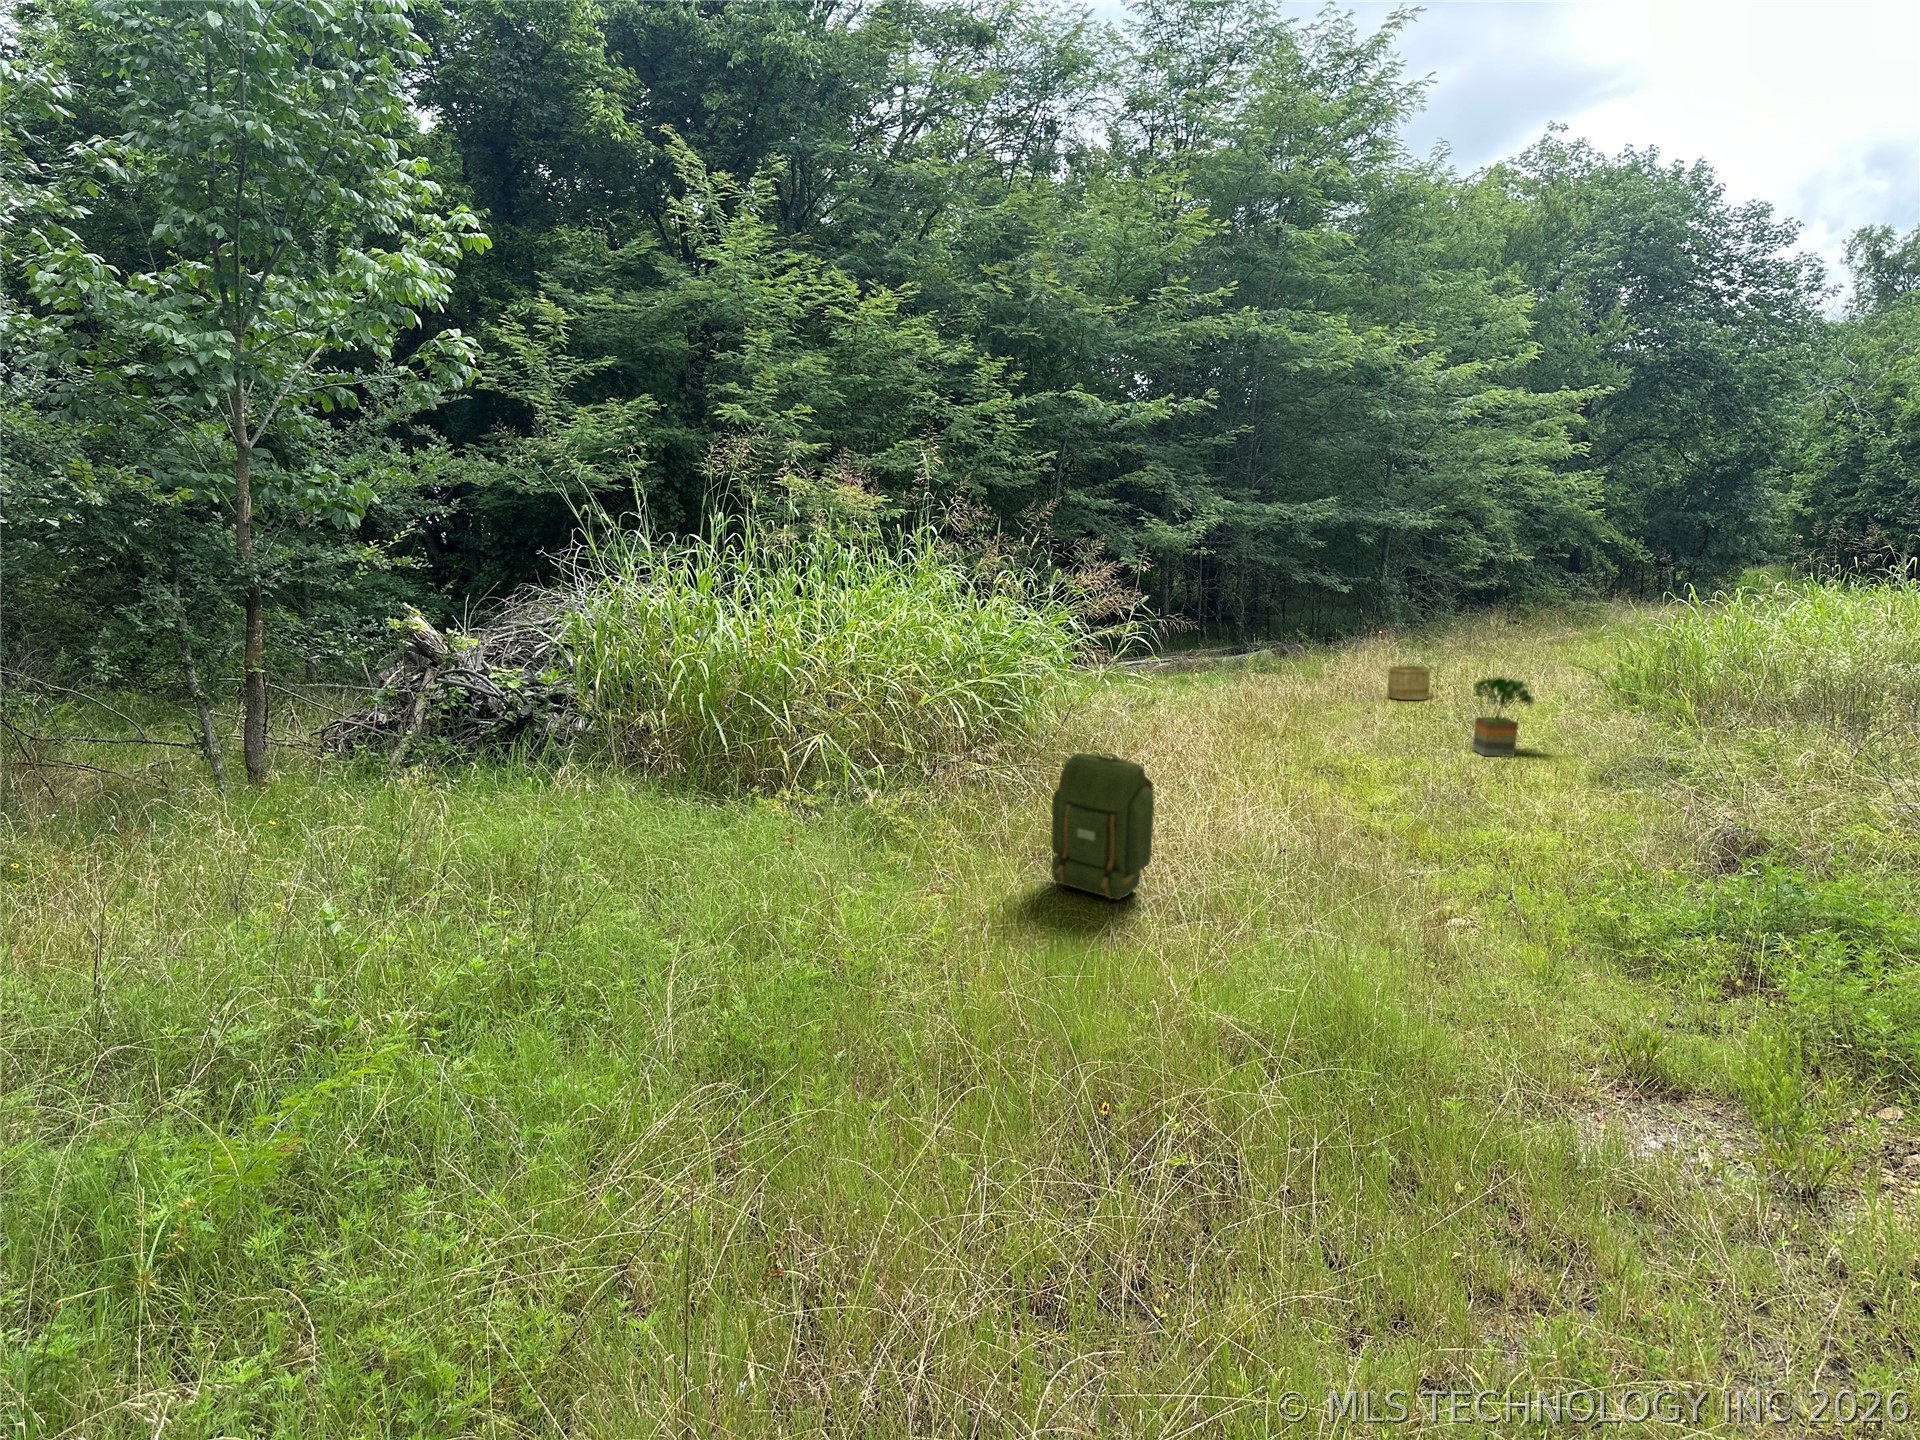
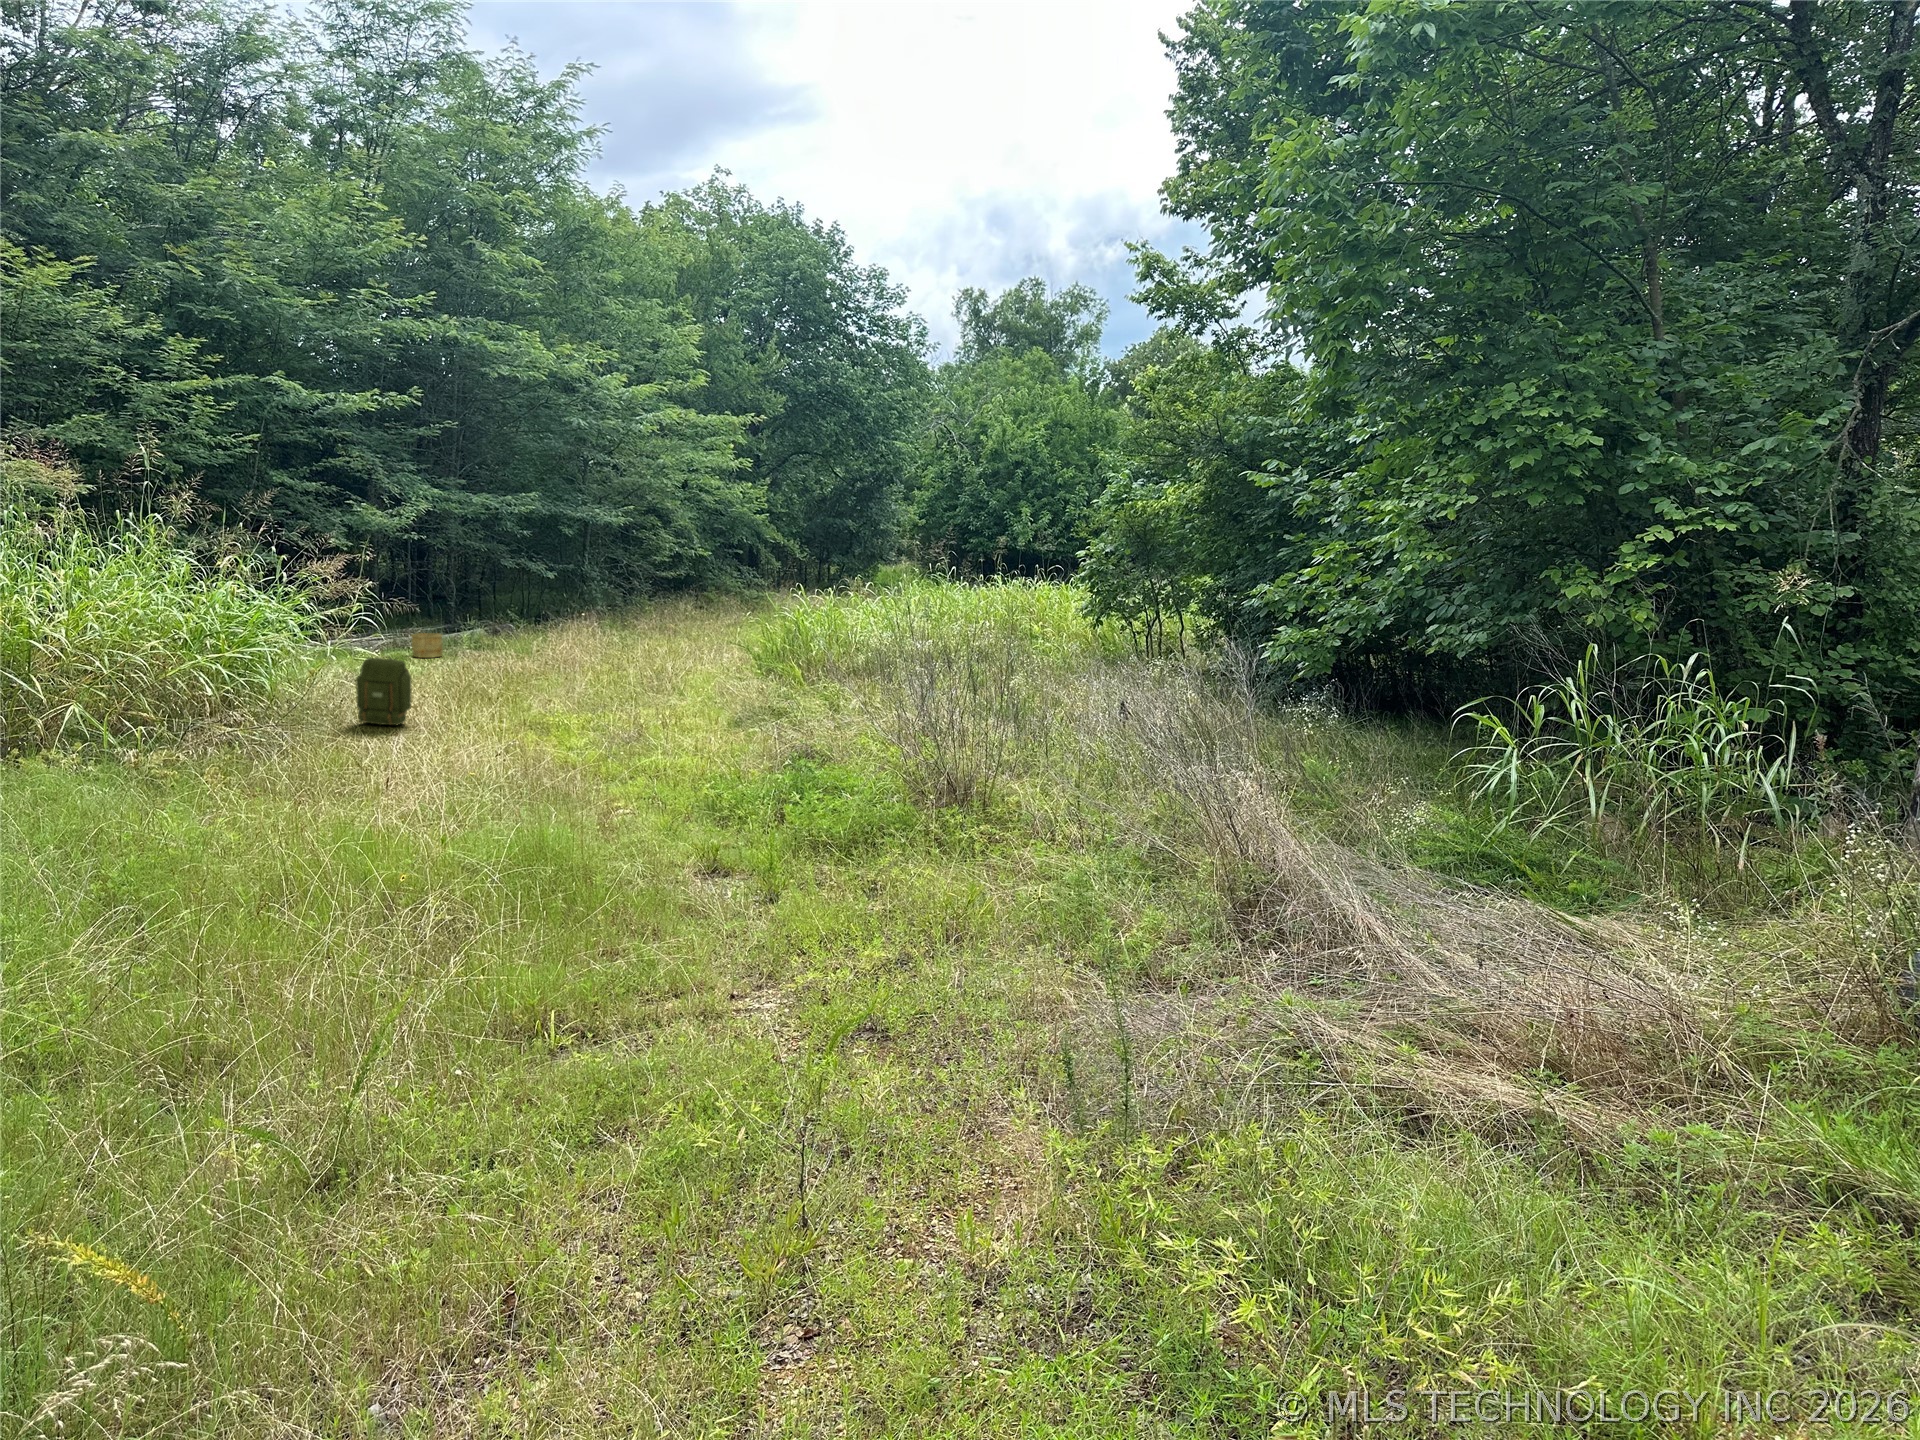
wooden bucket: present [1388,666,1431,700] -> present [411,633,443,658]
potted tree: present [1473,677,1534,757] -> none [601,631,636,679]

